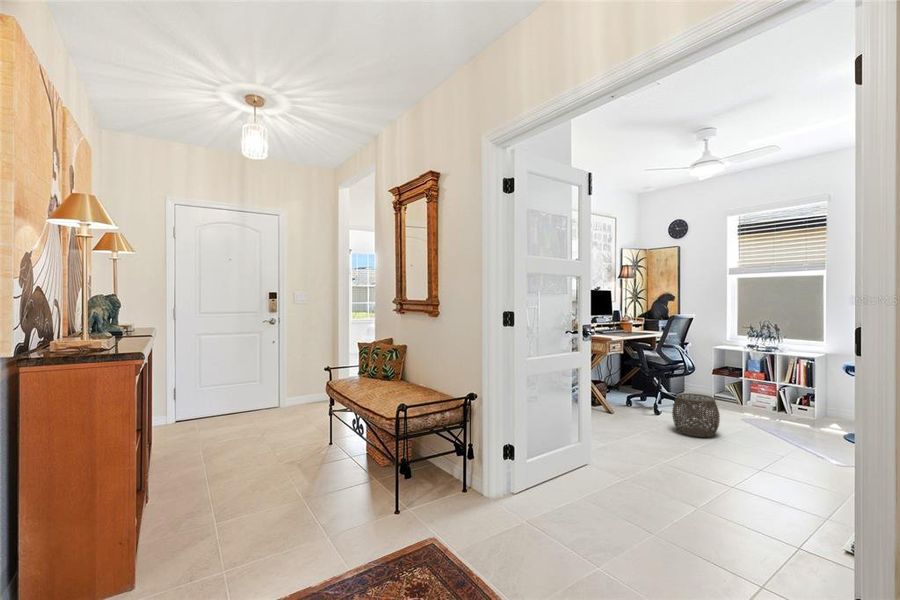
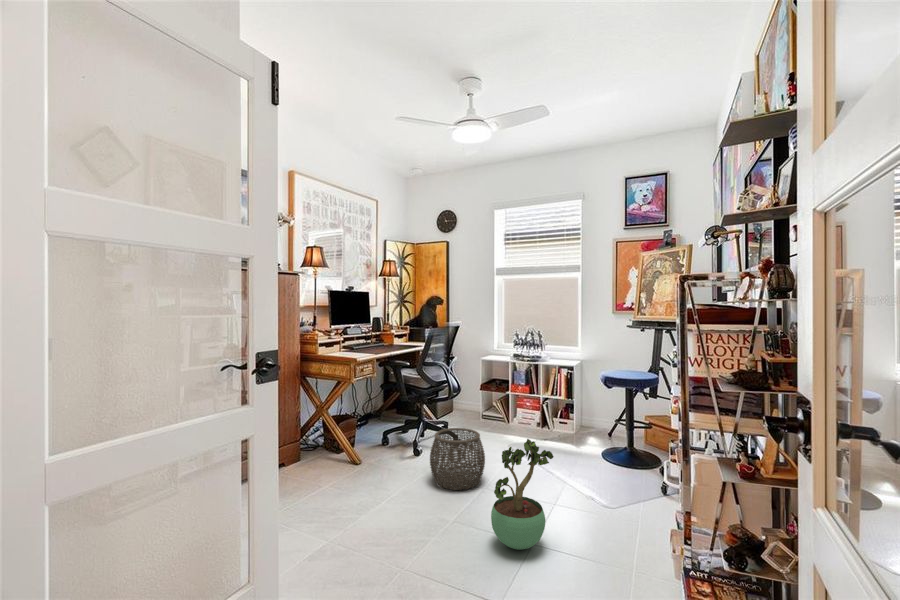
potted plant: none [727,394,781,471] -> present [491,439,554,550]

